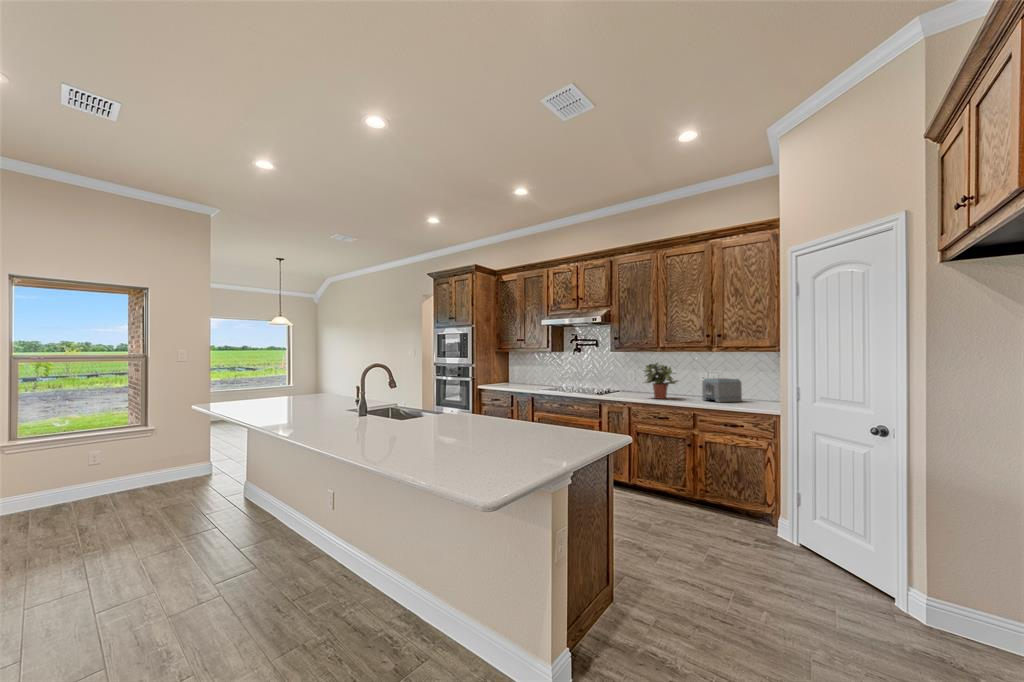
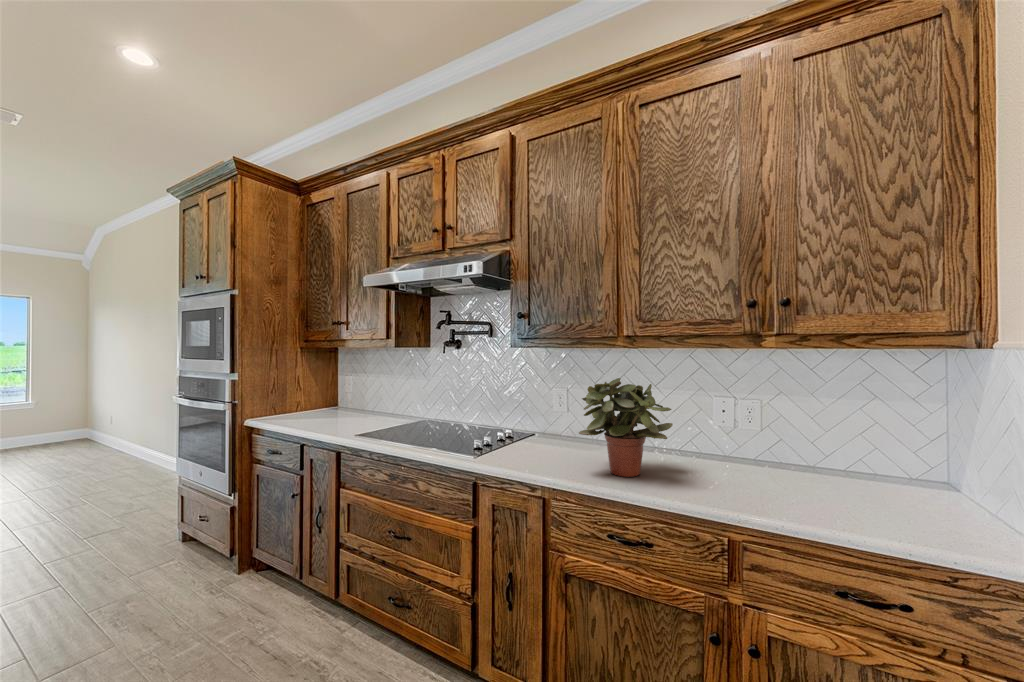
toaster: present [702,378,742,402] -> none [736,416,837,496]

